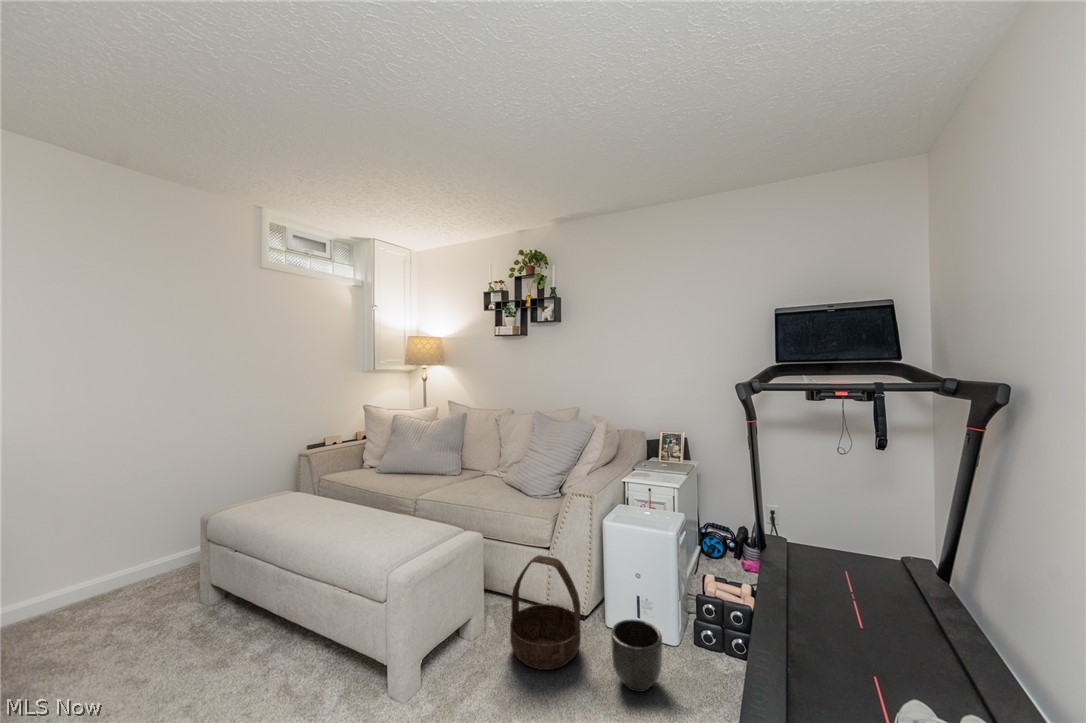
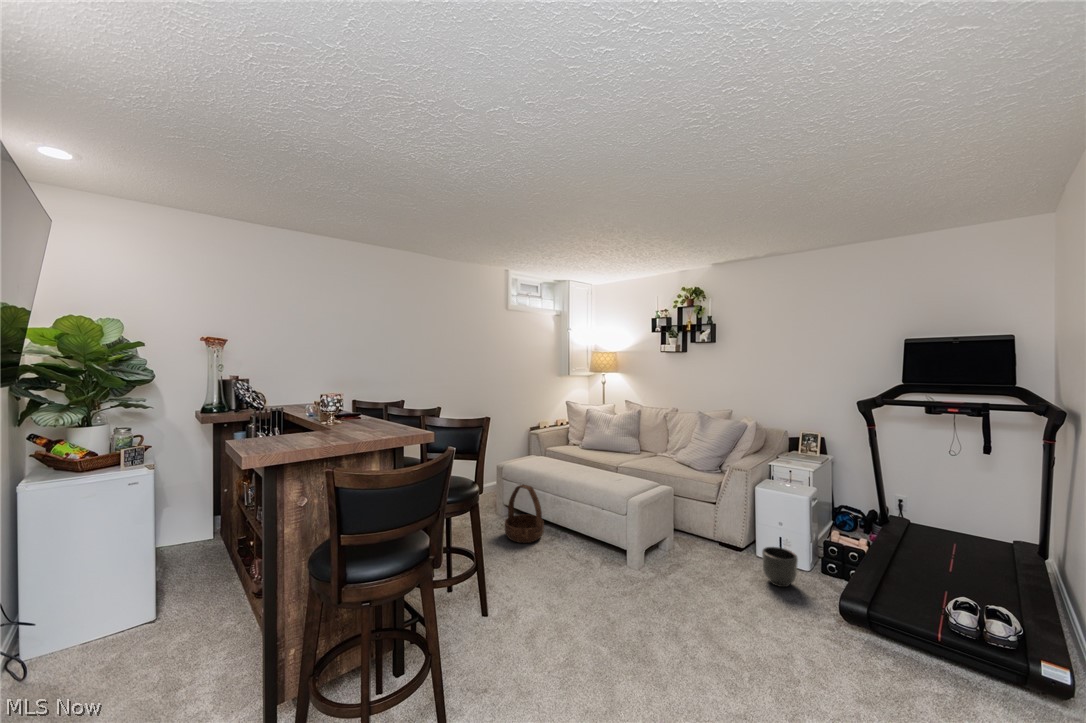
basket: present [510,555,581,670] -> present [505,485,544,543]

